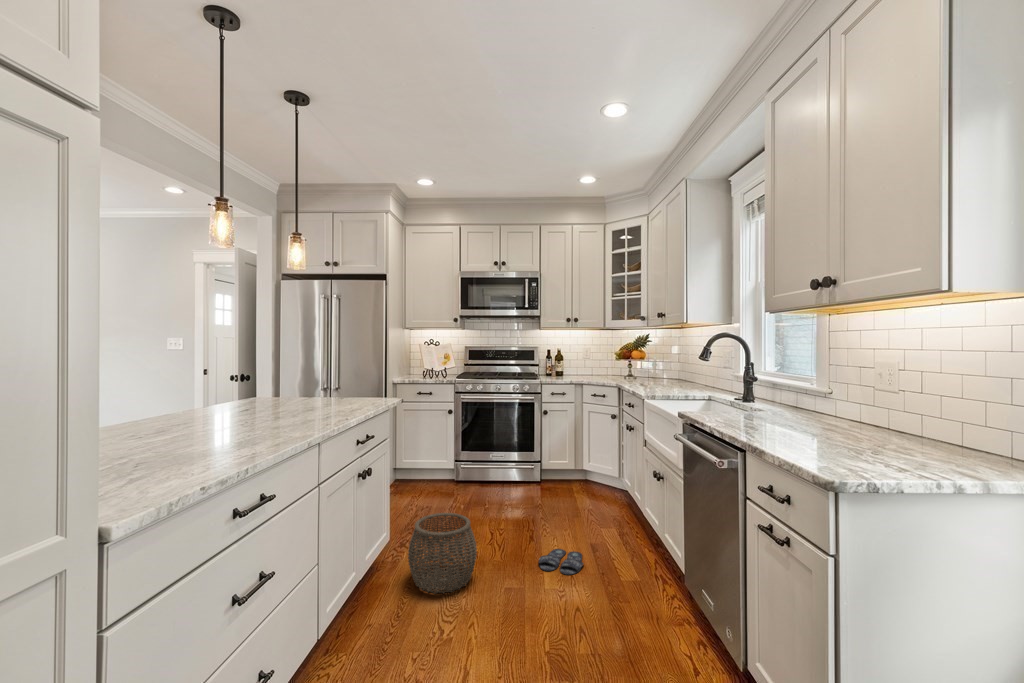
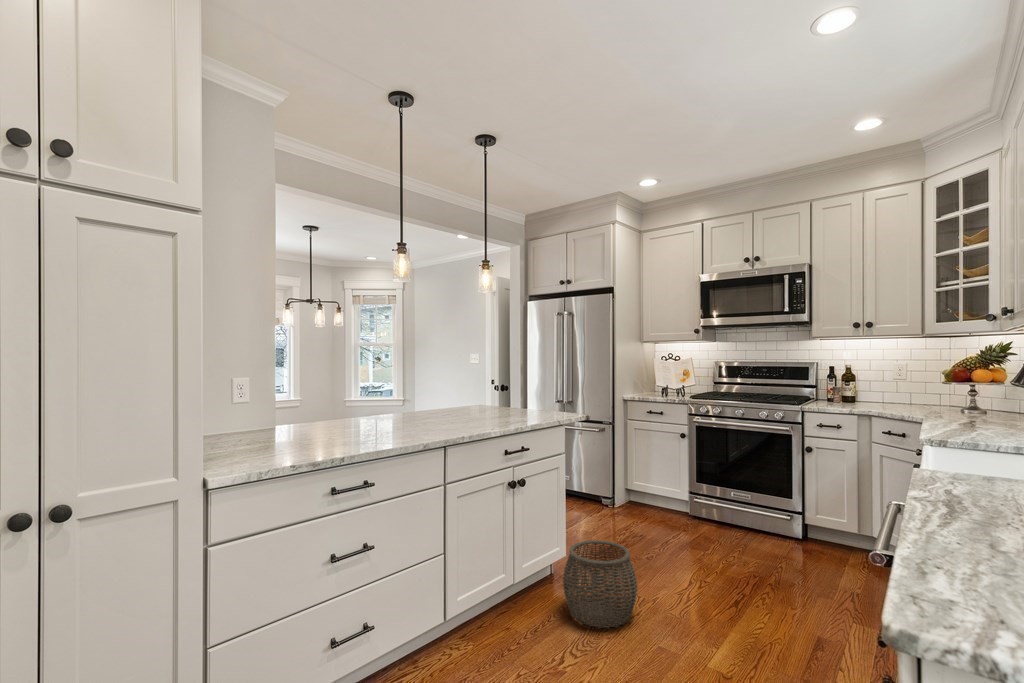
slippers: present [539,549,584,575] -> none [720,624,793,661]

